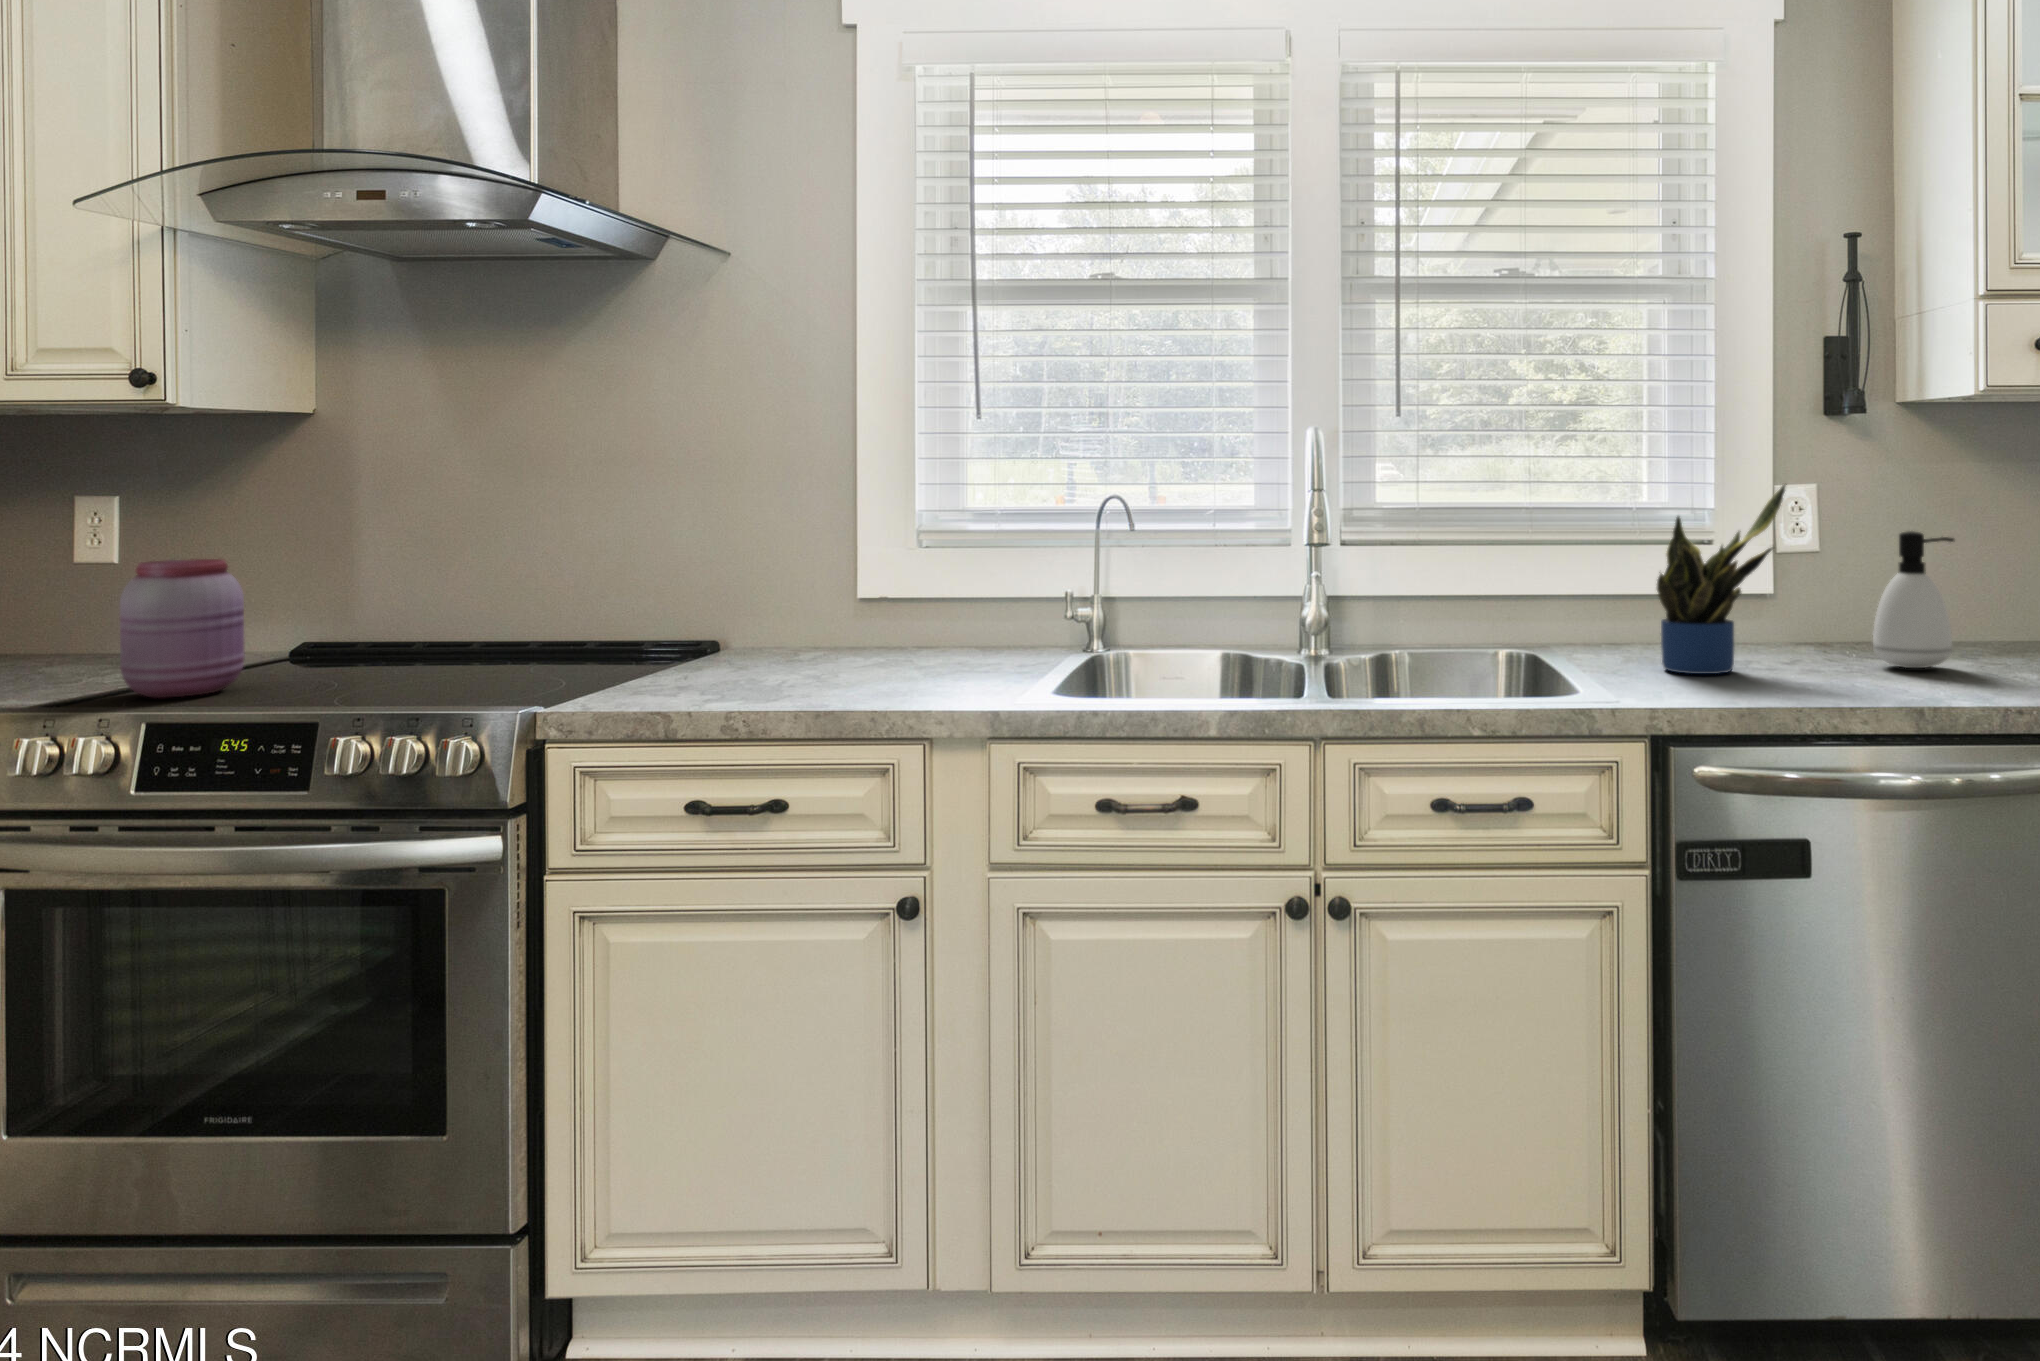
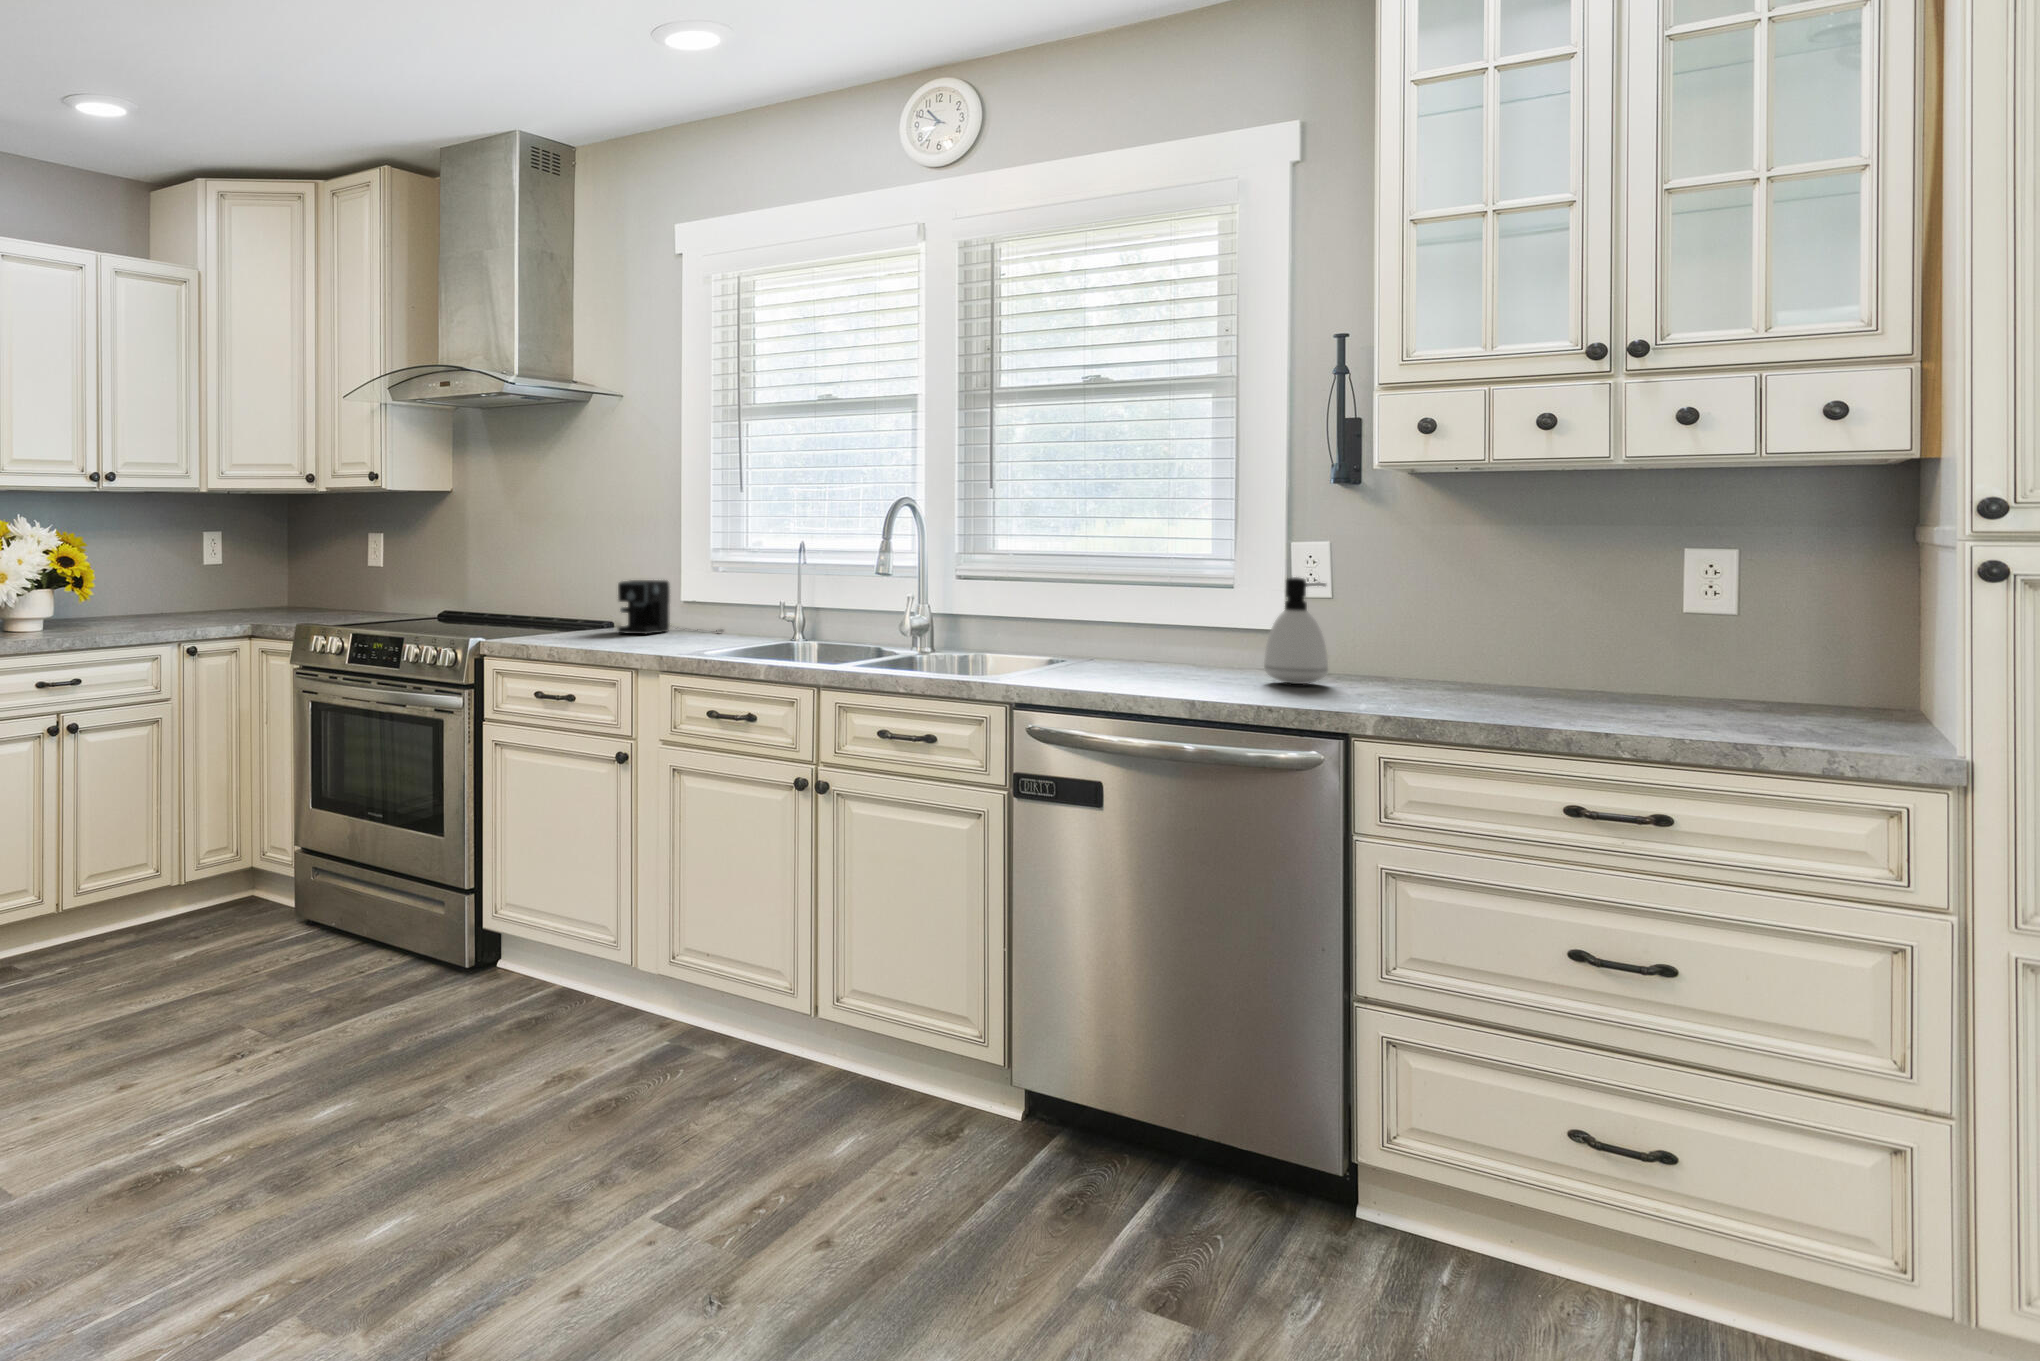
potted plant: present [1657,485,1785,674] -> none [1088,538,1180,674]
jar: present [120,559,244,698] -> none [356,563,402,626]
coffee maker: none [783,569,960,668] -> present [618,580,723,634]

